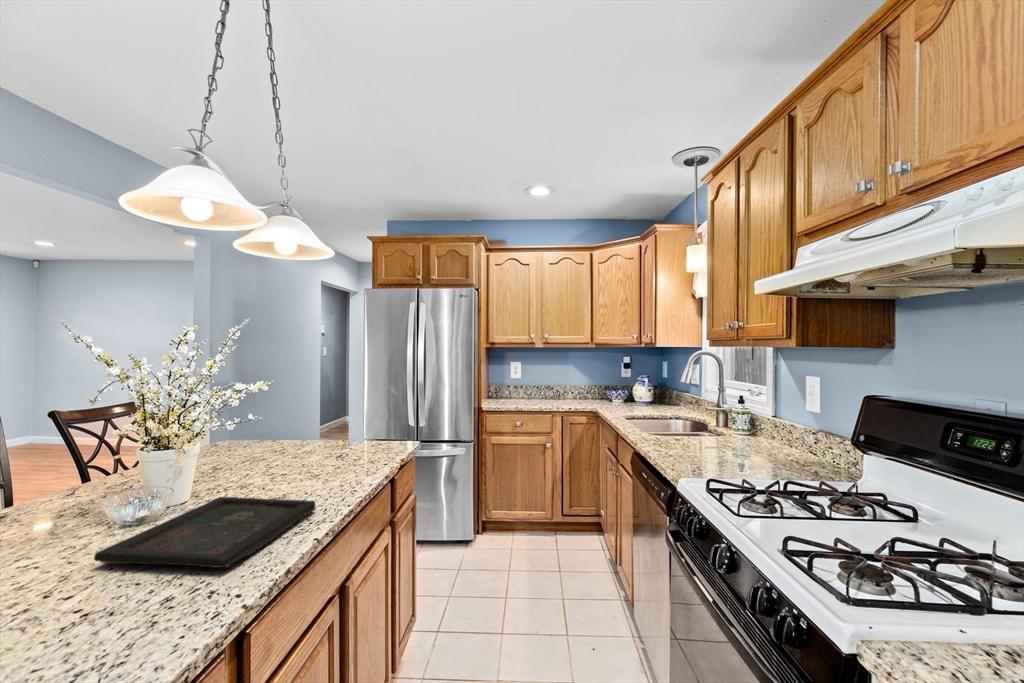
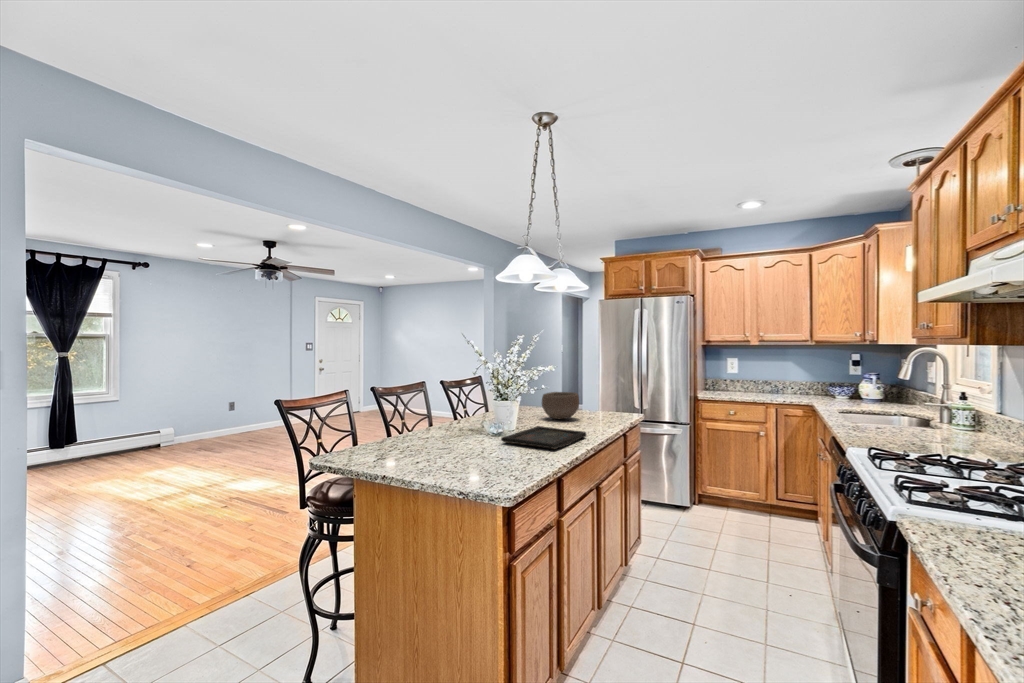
bowl: none [249,420,318,468] -> present [542,392,579,419]

